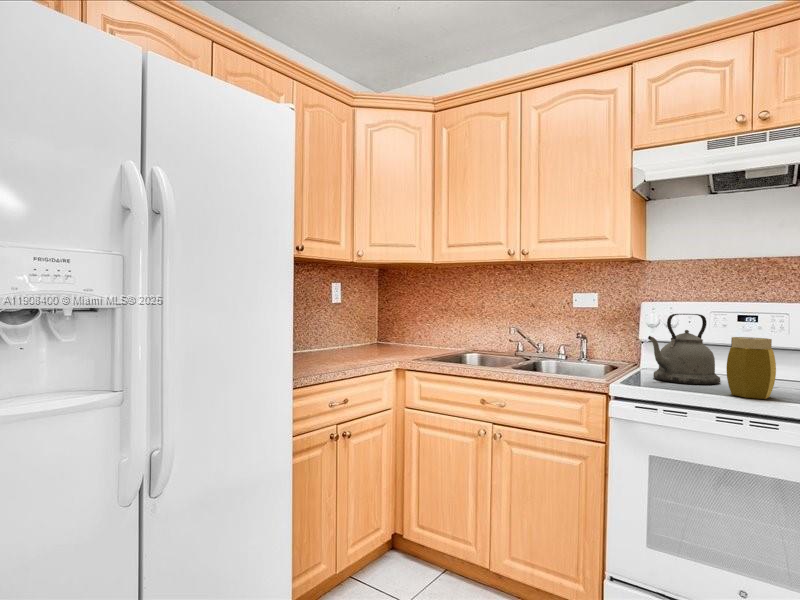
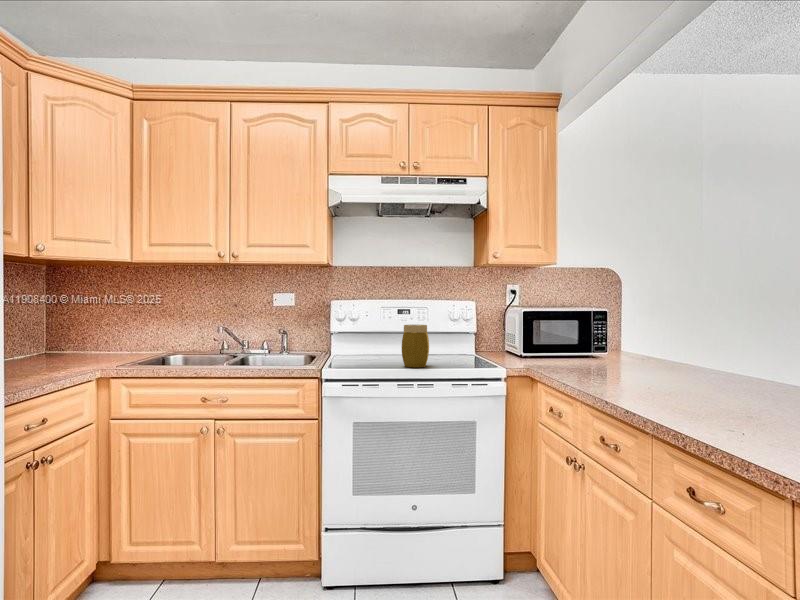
kettle: present [648,314,720,385] -> none [346,309,392,362]

